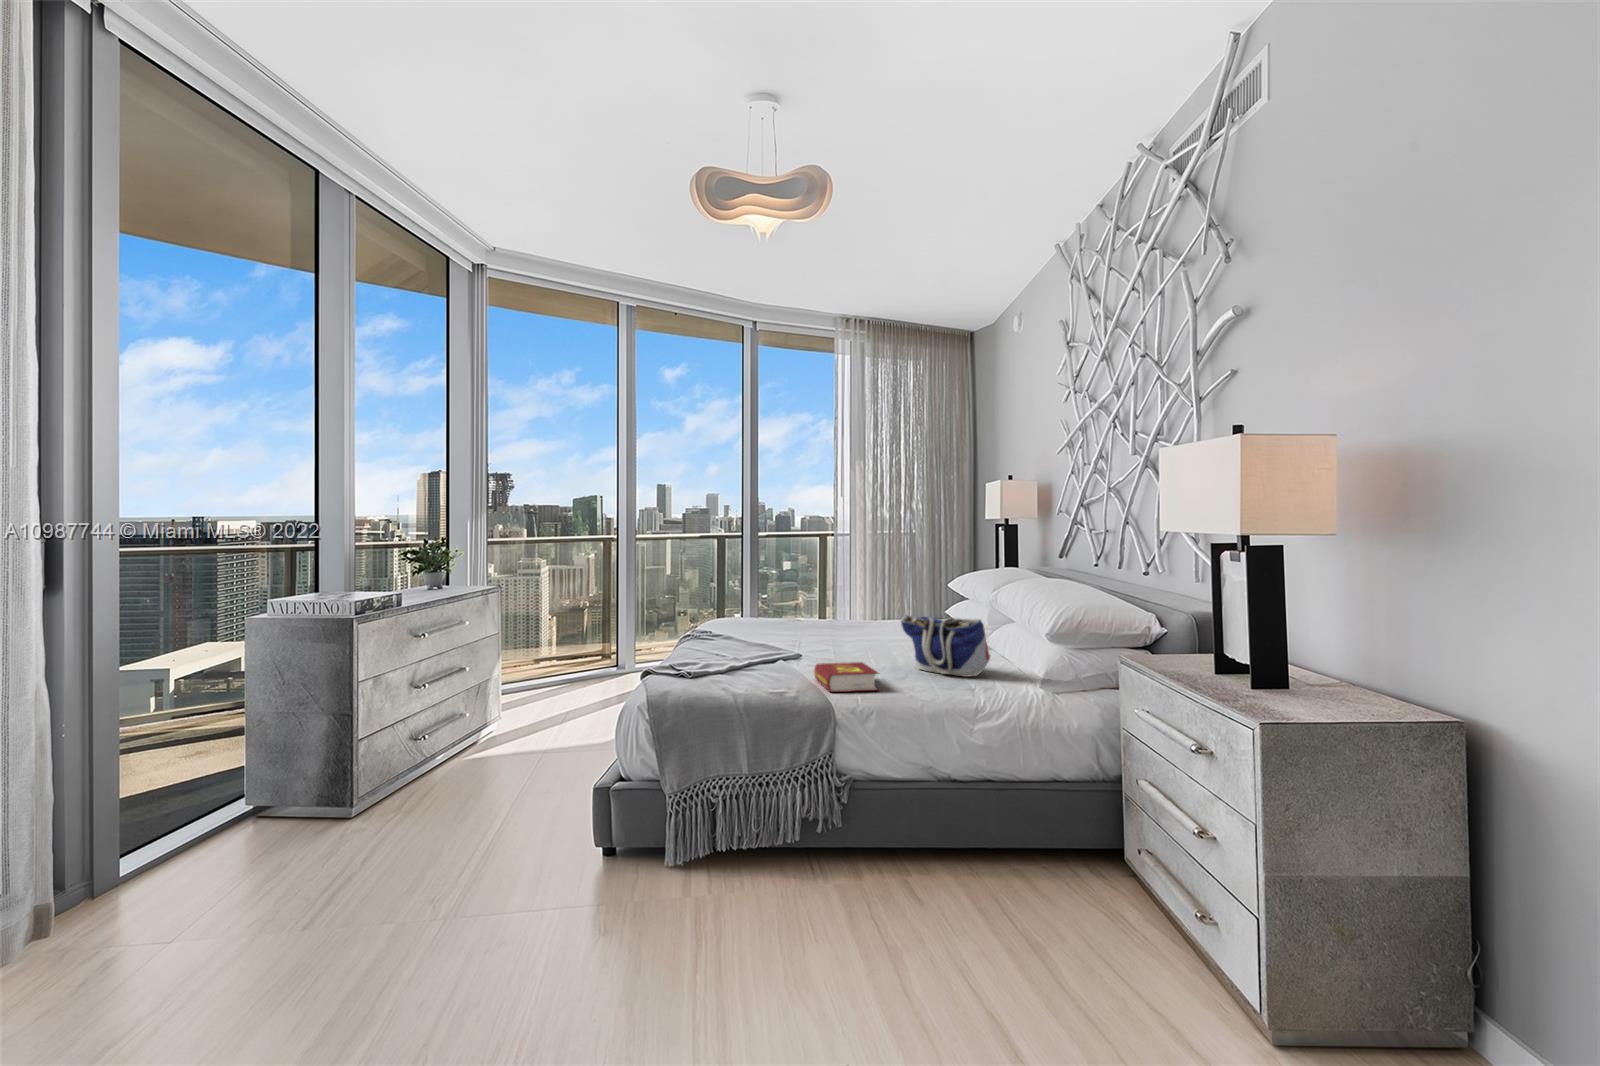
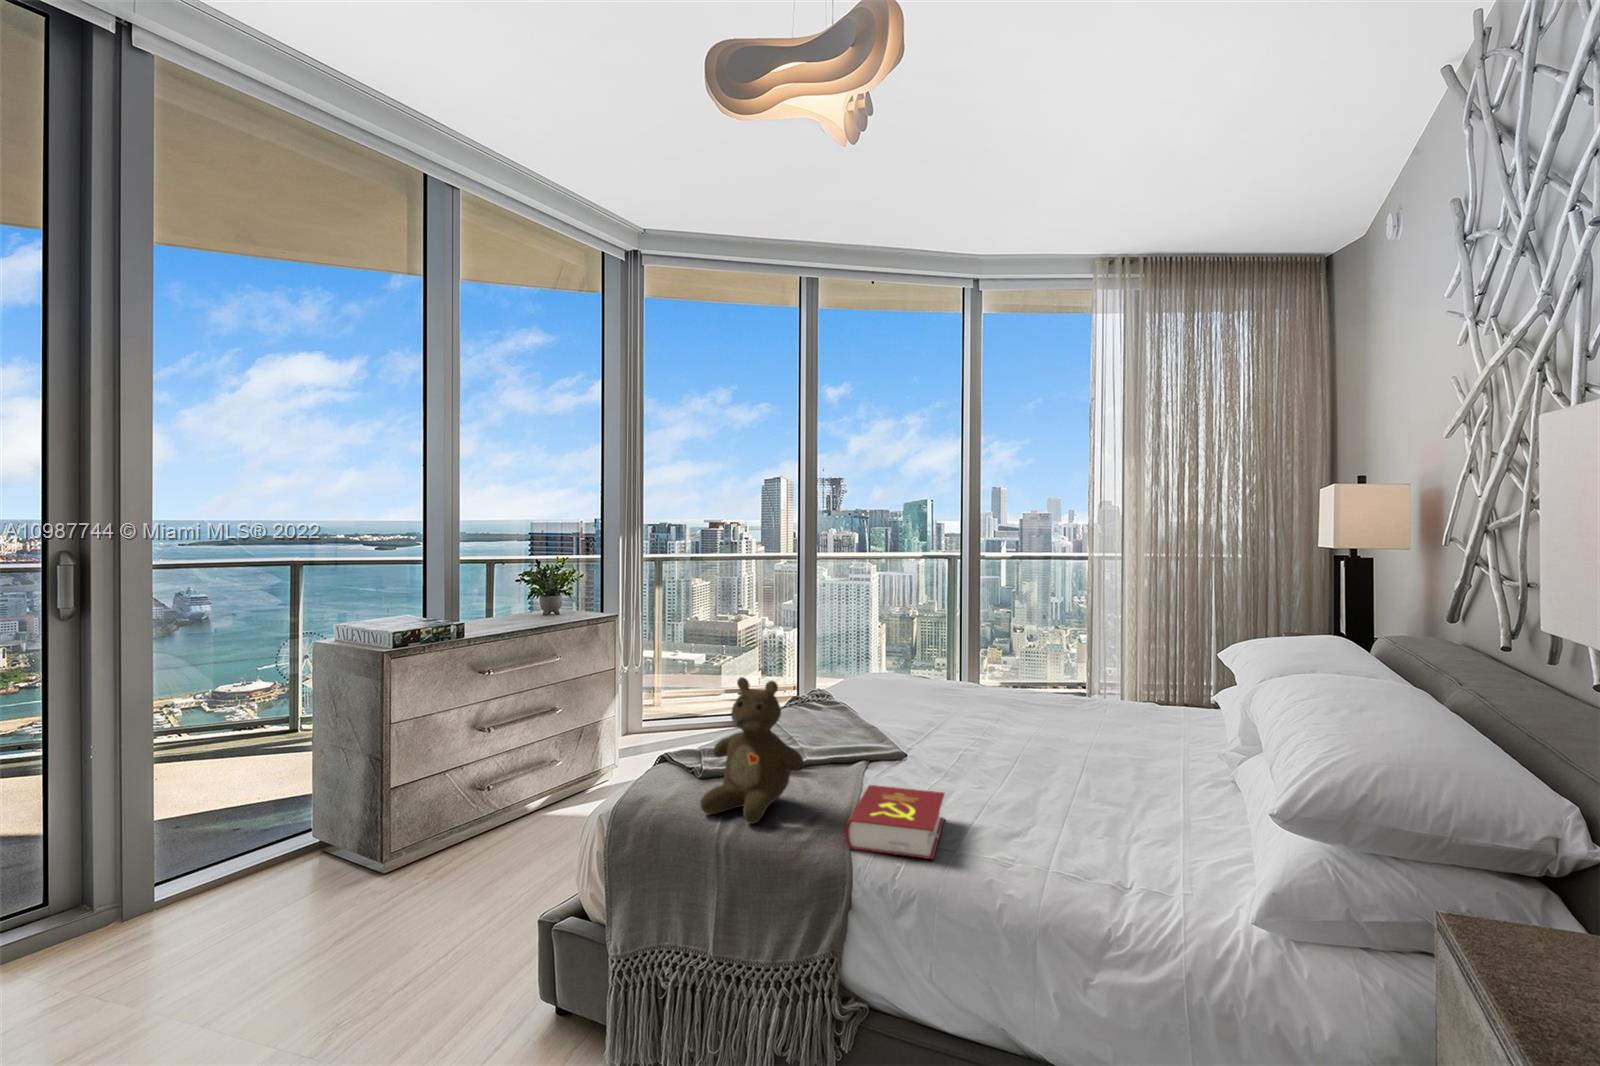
teddy bear: none [712,601,781,690] -> present [701,677,804,824]
tote bag: present [901,615,990,677] -> none [1035,717,1193,851]

